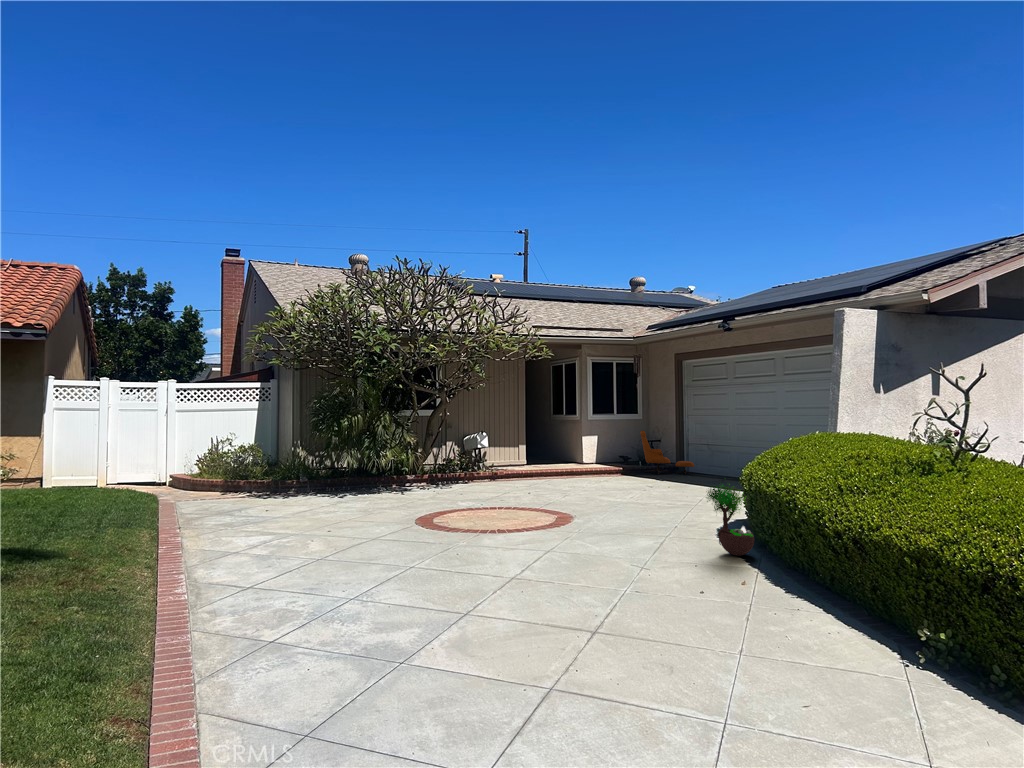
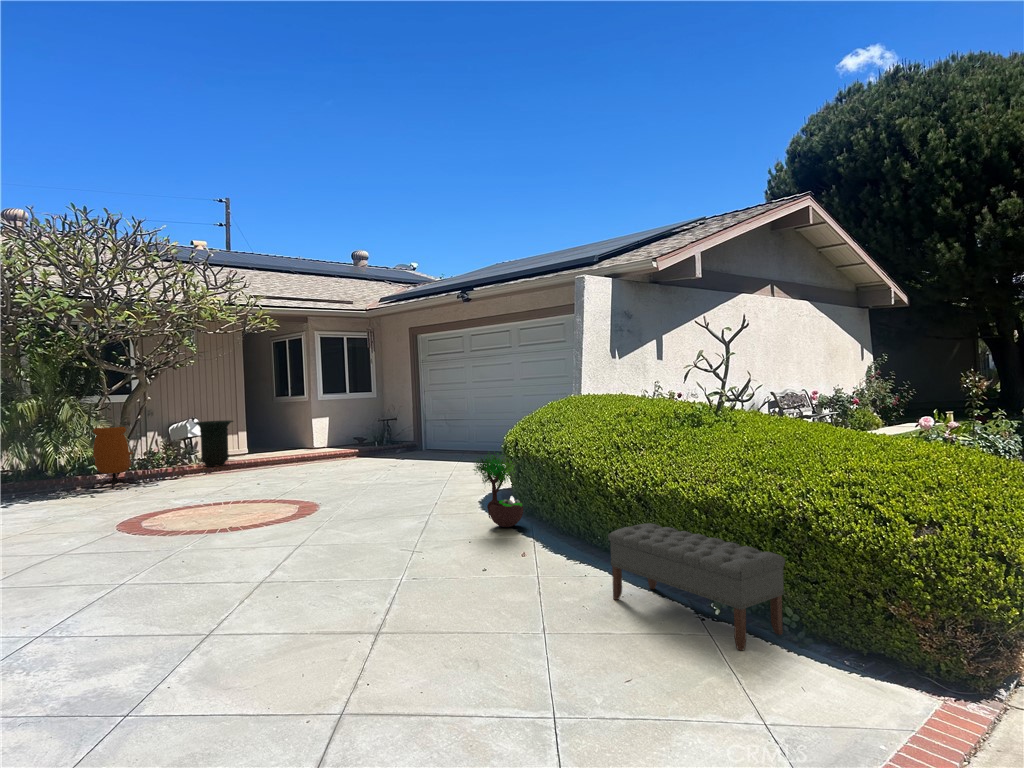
lounge chair: present [640,431,694,475] -> present [92,427,136,489]
trash can: none [482,435,513,475] -> present [194,420,233,467]
bench: none [813,566,994,700] -> present [608,523,785,651]

